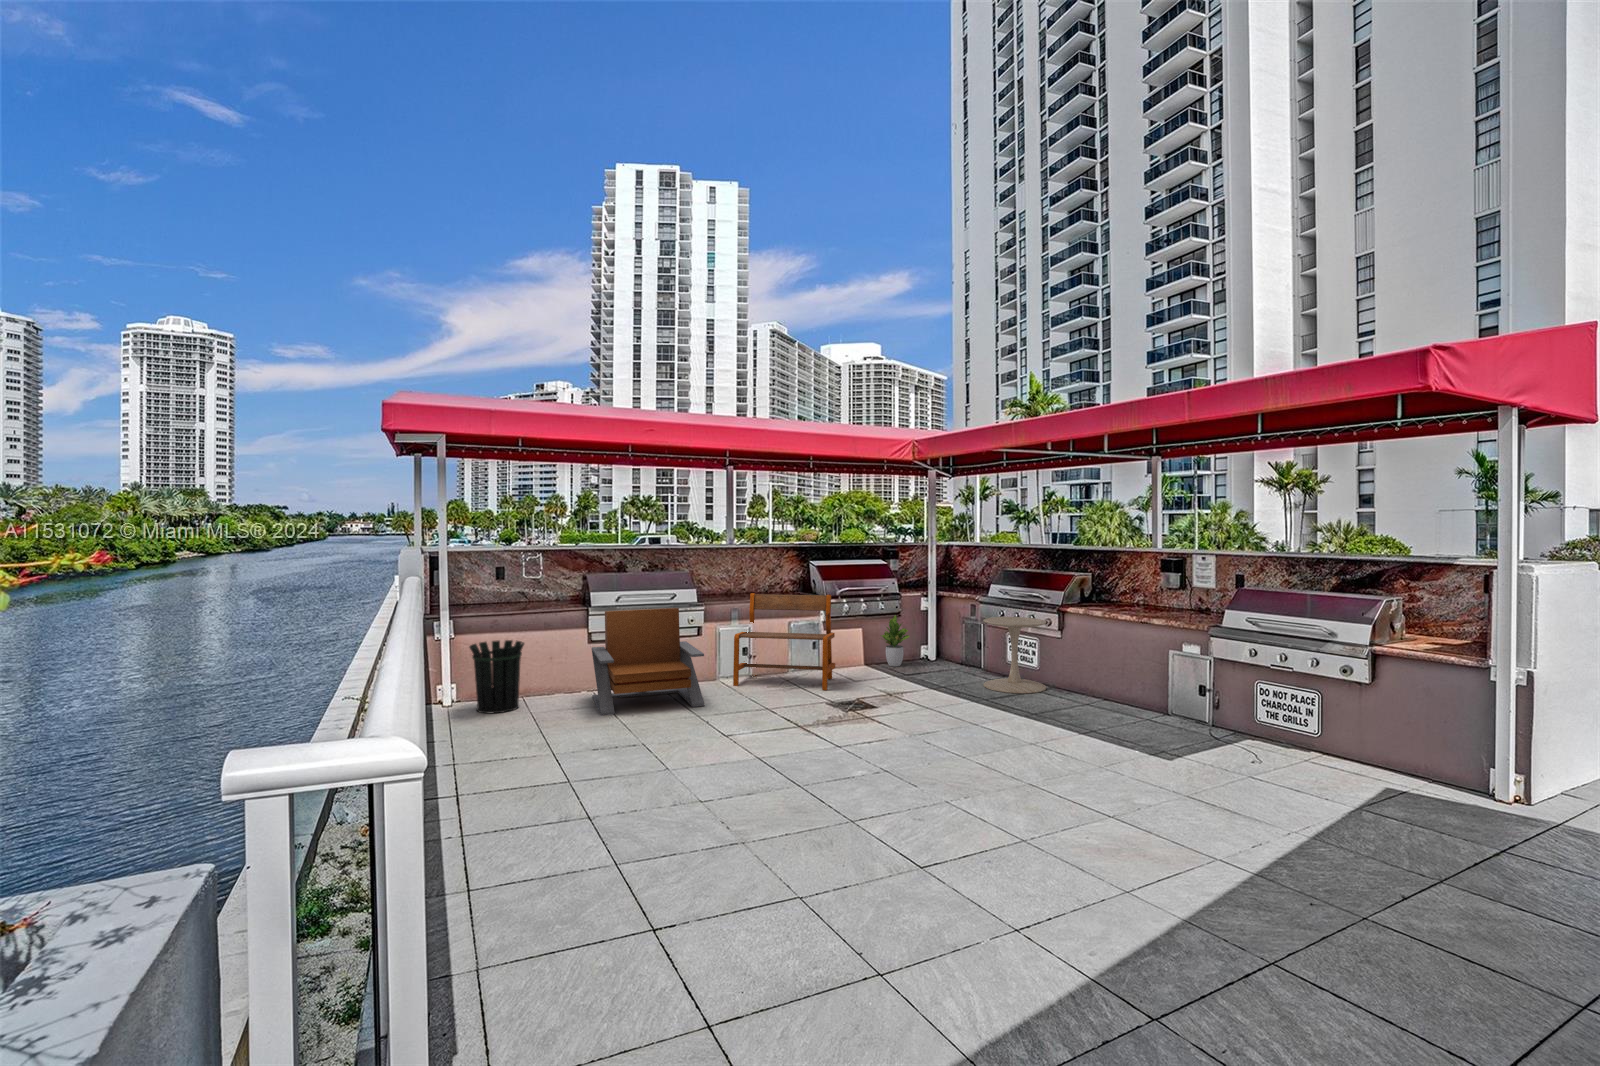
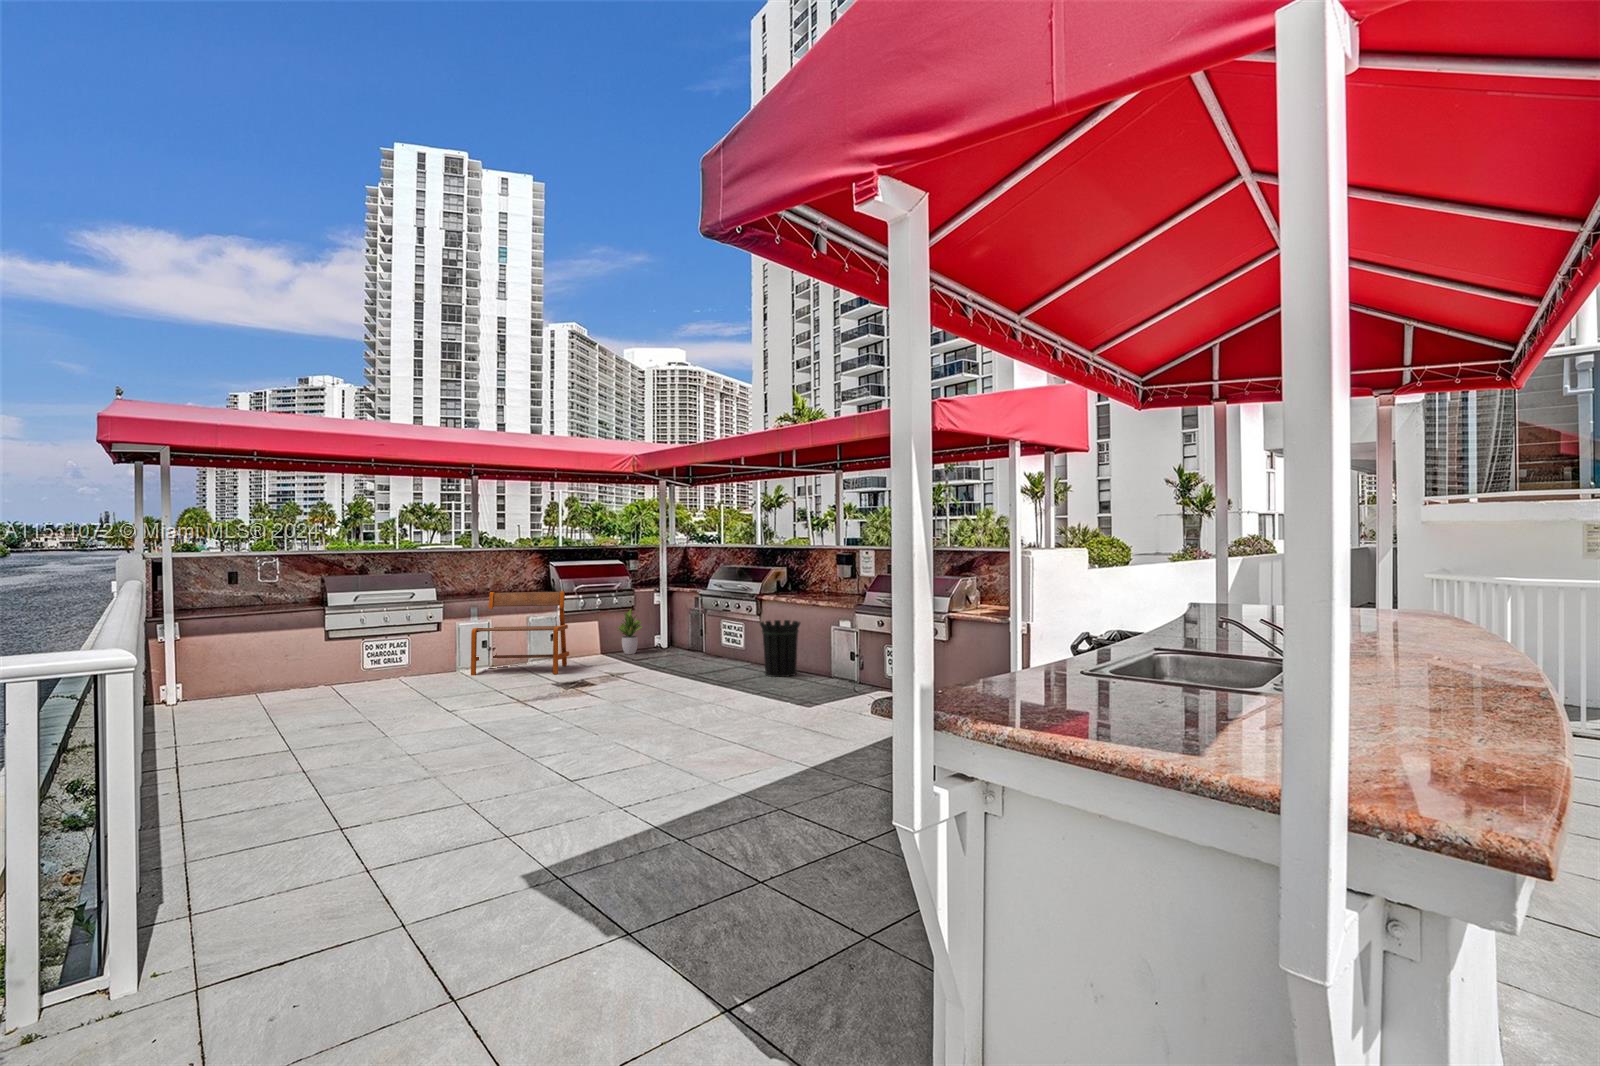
lounge chair: present [592,608,705,715] -> none [326,606,437,703]
pedestal table: present [983,617,1046,694] -> none [697,606,749,668]
waste bin: present [470,640,524,714] -> present [760,620,800,677]

